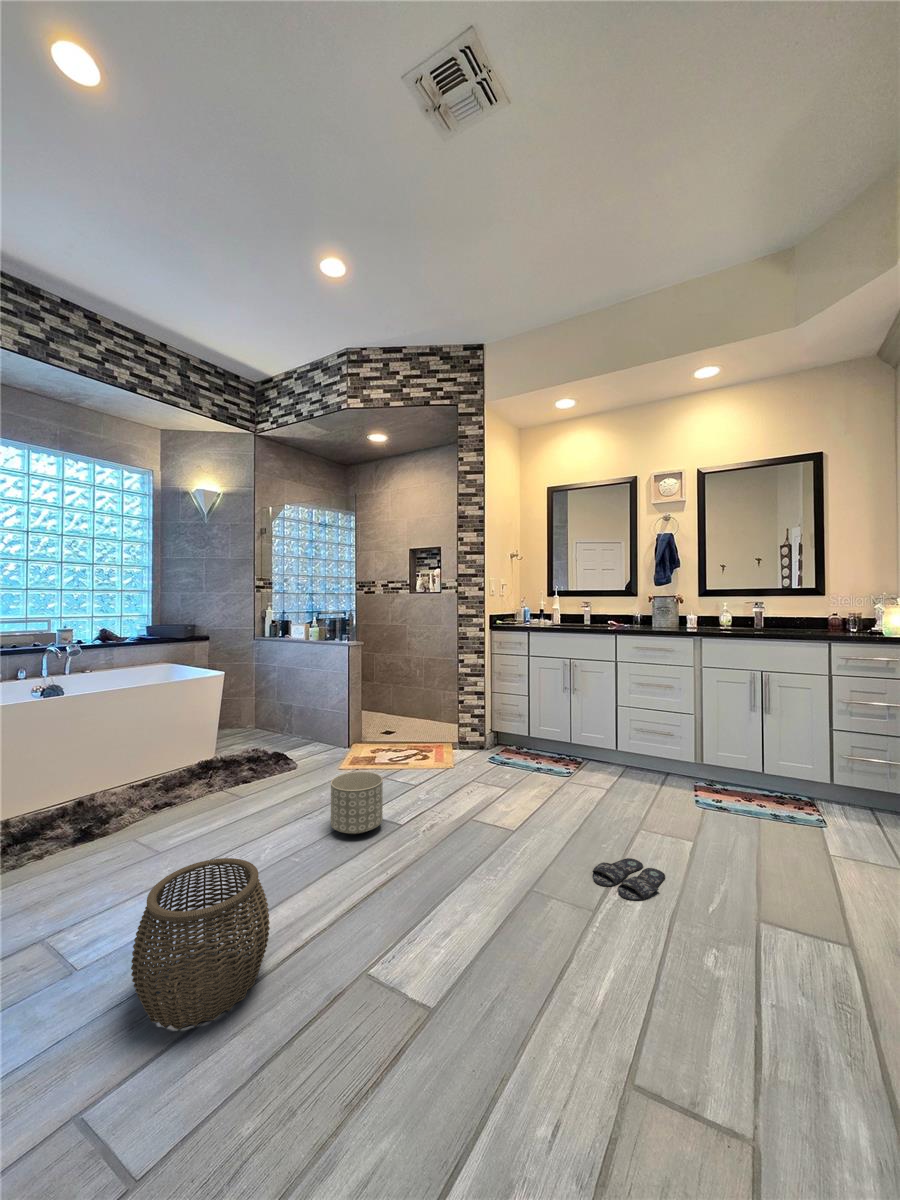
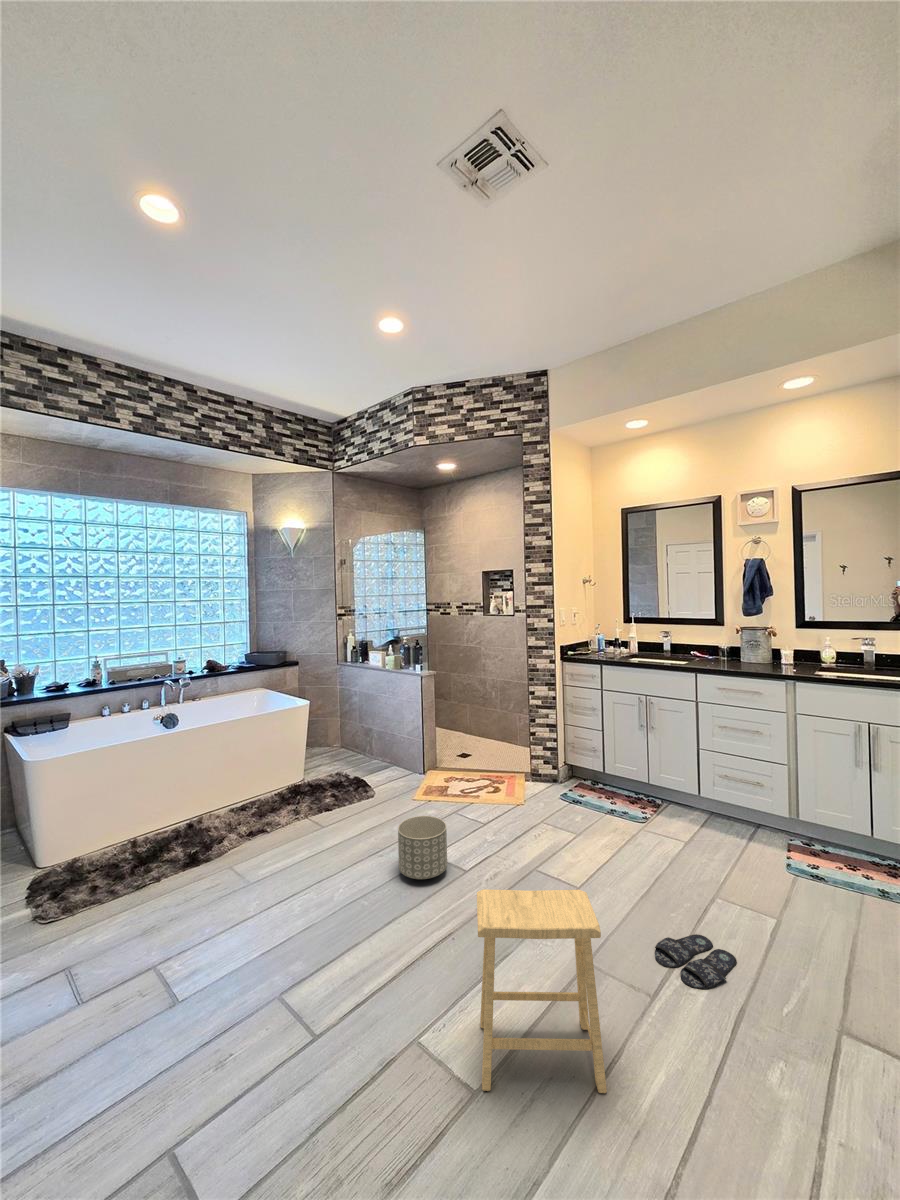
footstool: none [431,804,564,1010] -> present [477,889,607,1093]
woven basket: present [131,858,270,1029] -> none [219,915,333,1073]

